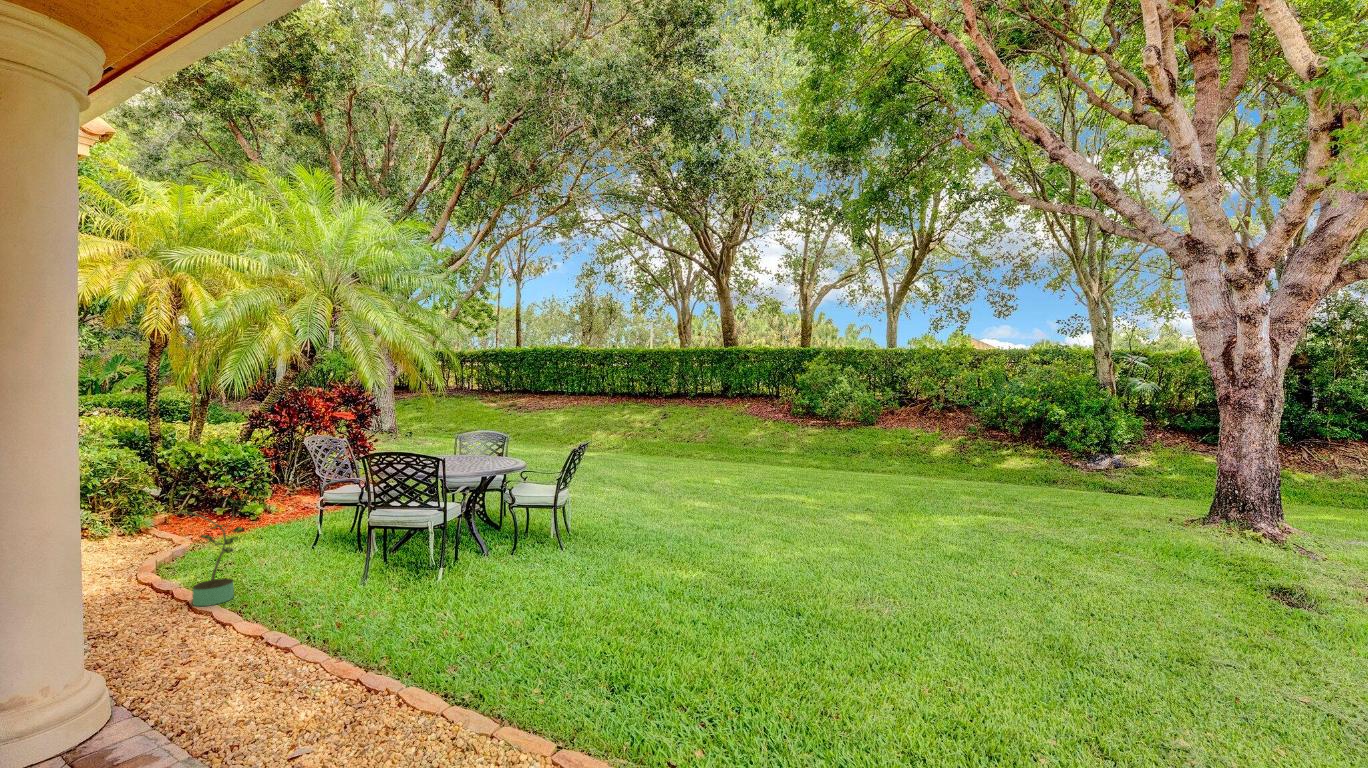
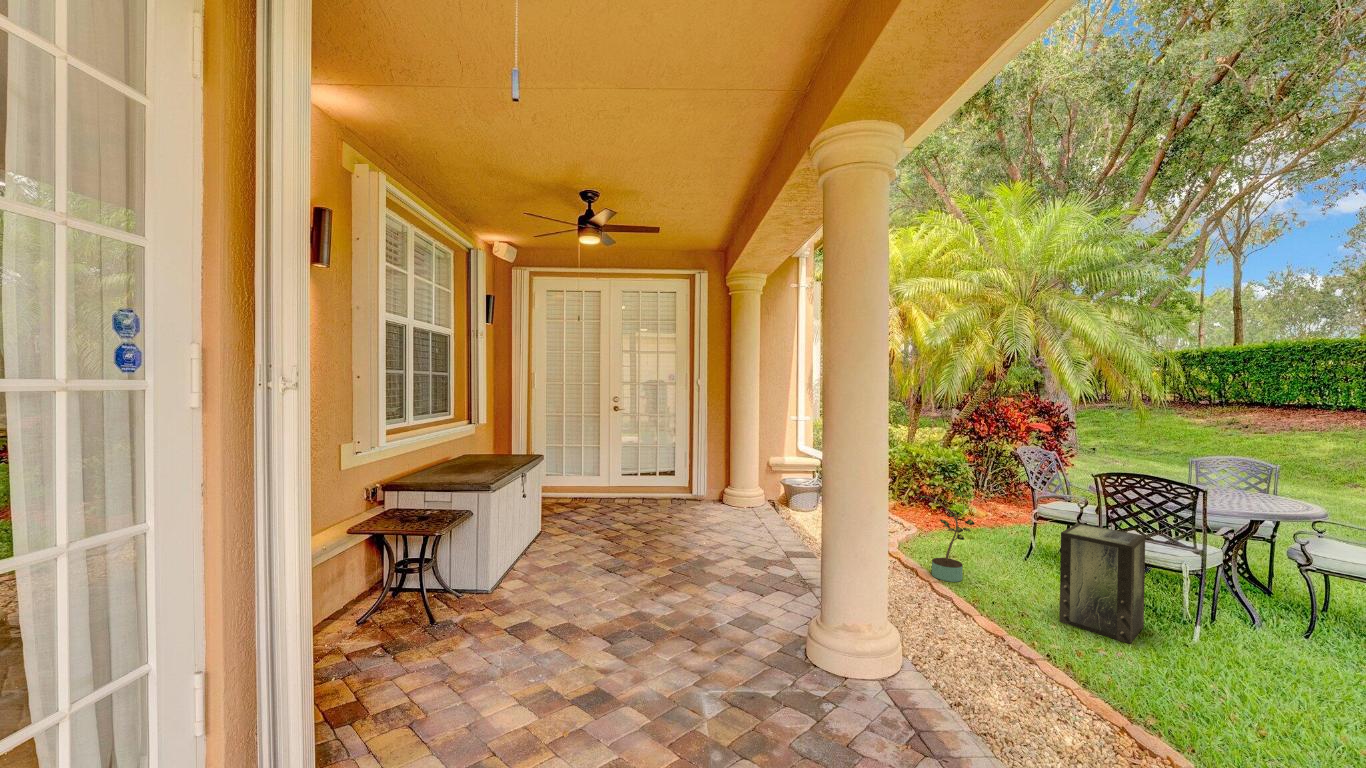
storage box: none [329,504,402,604] -> present [1059,523,1145,644]

